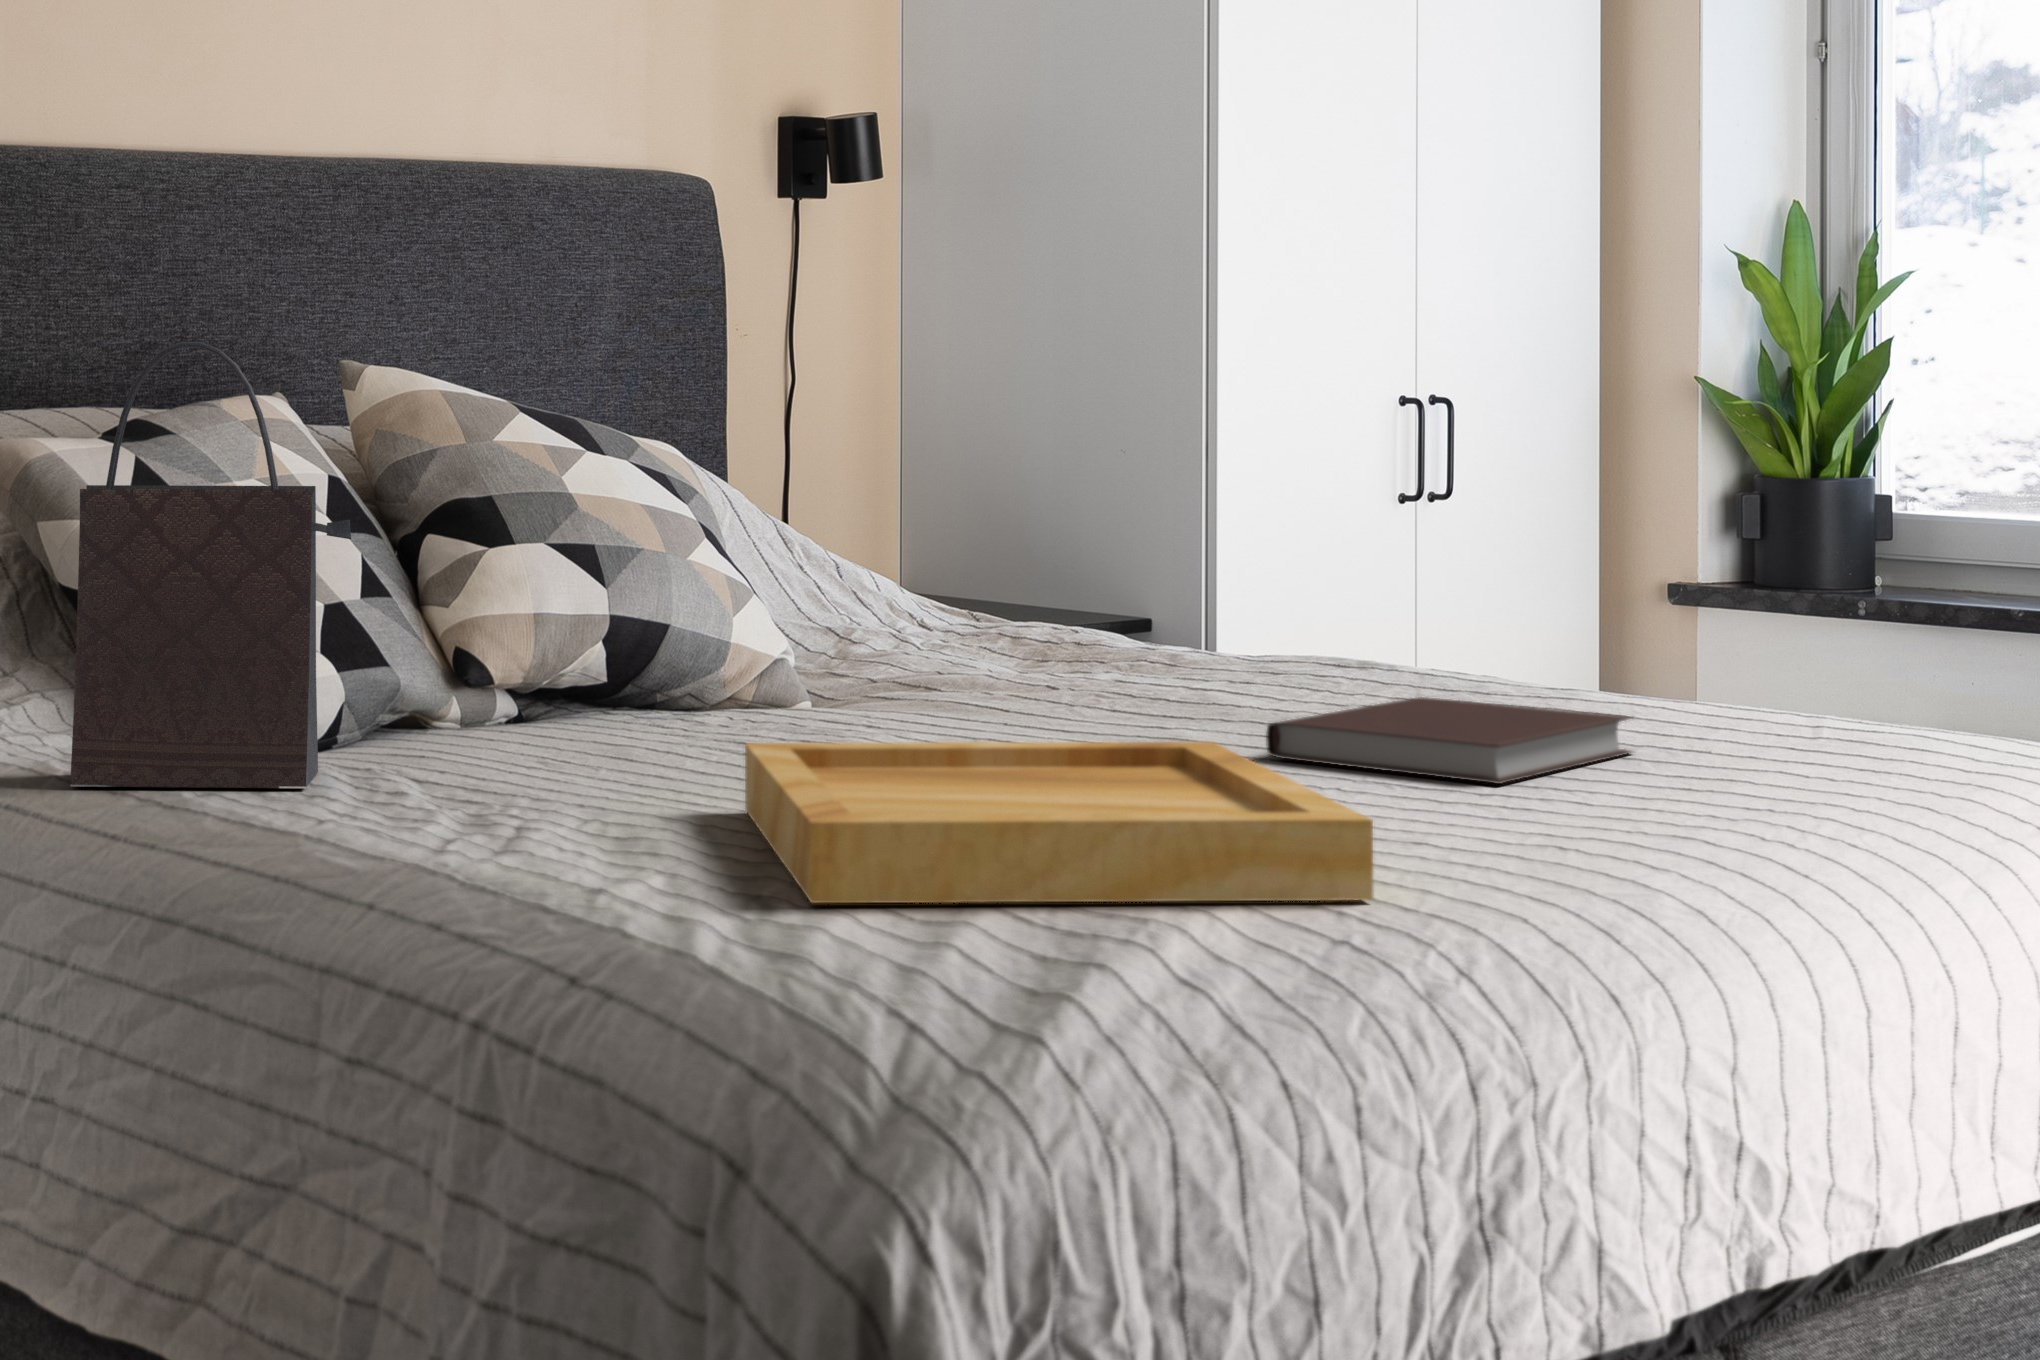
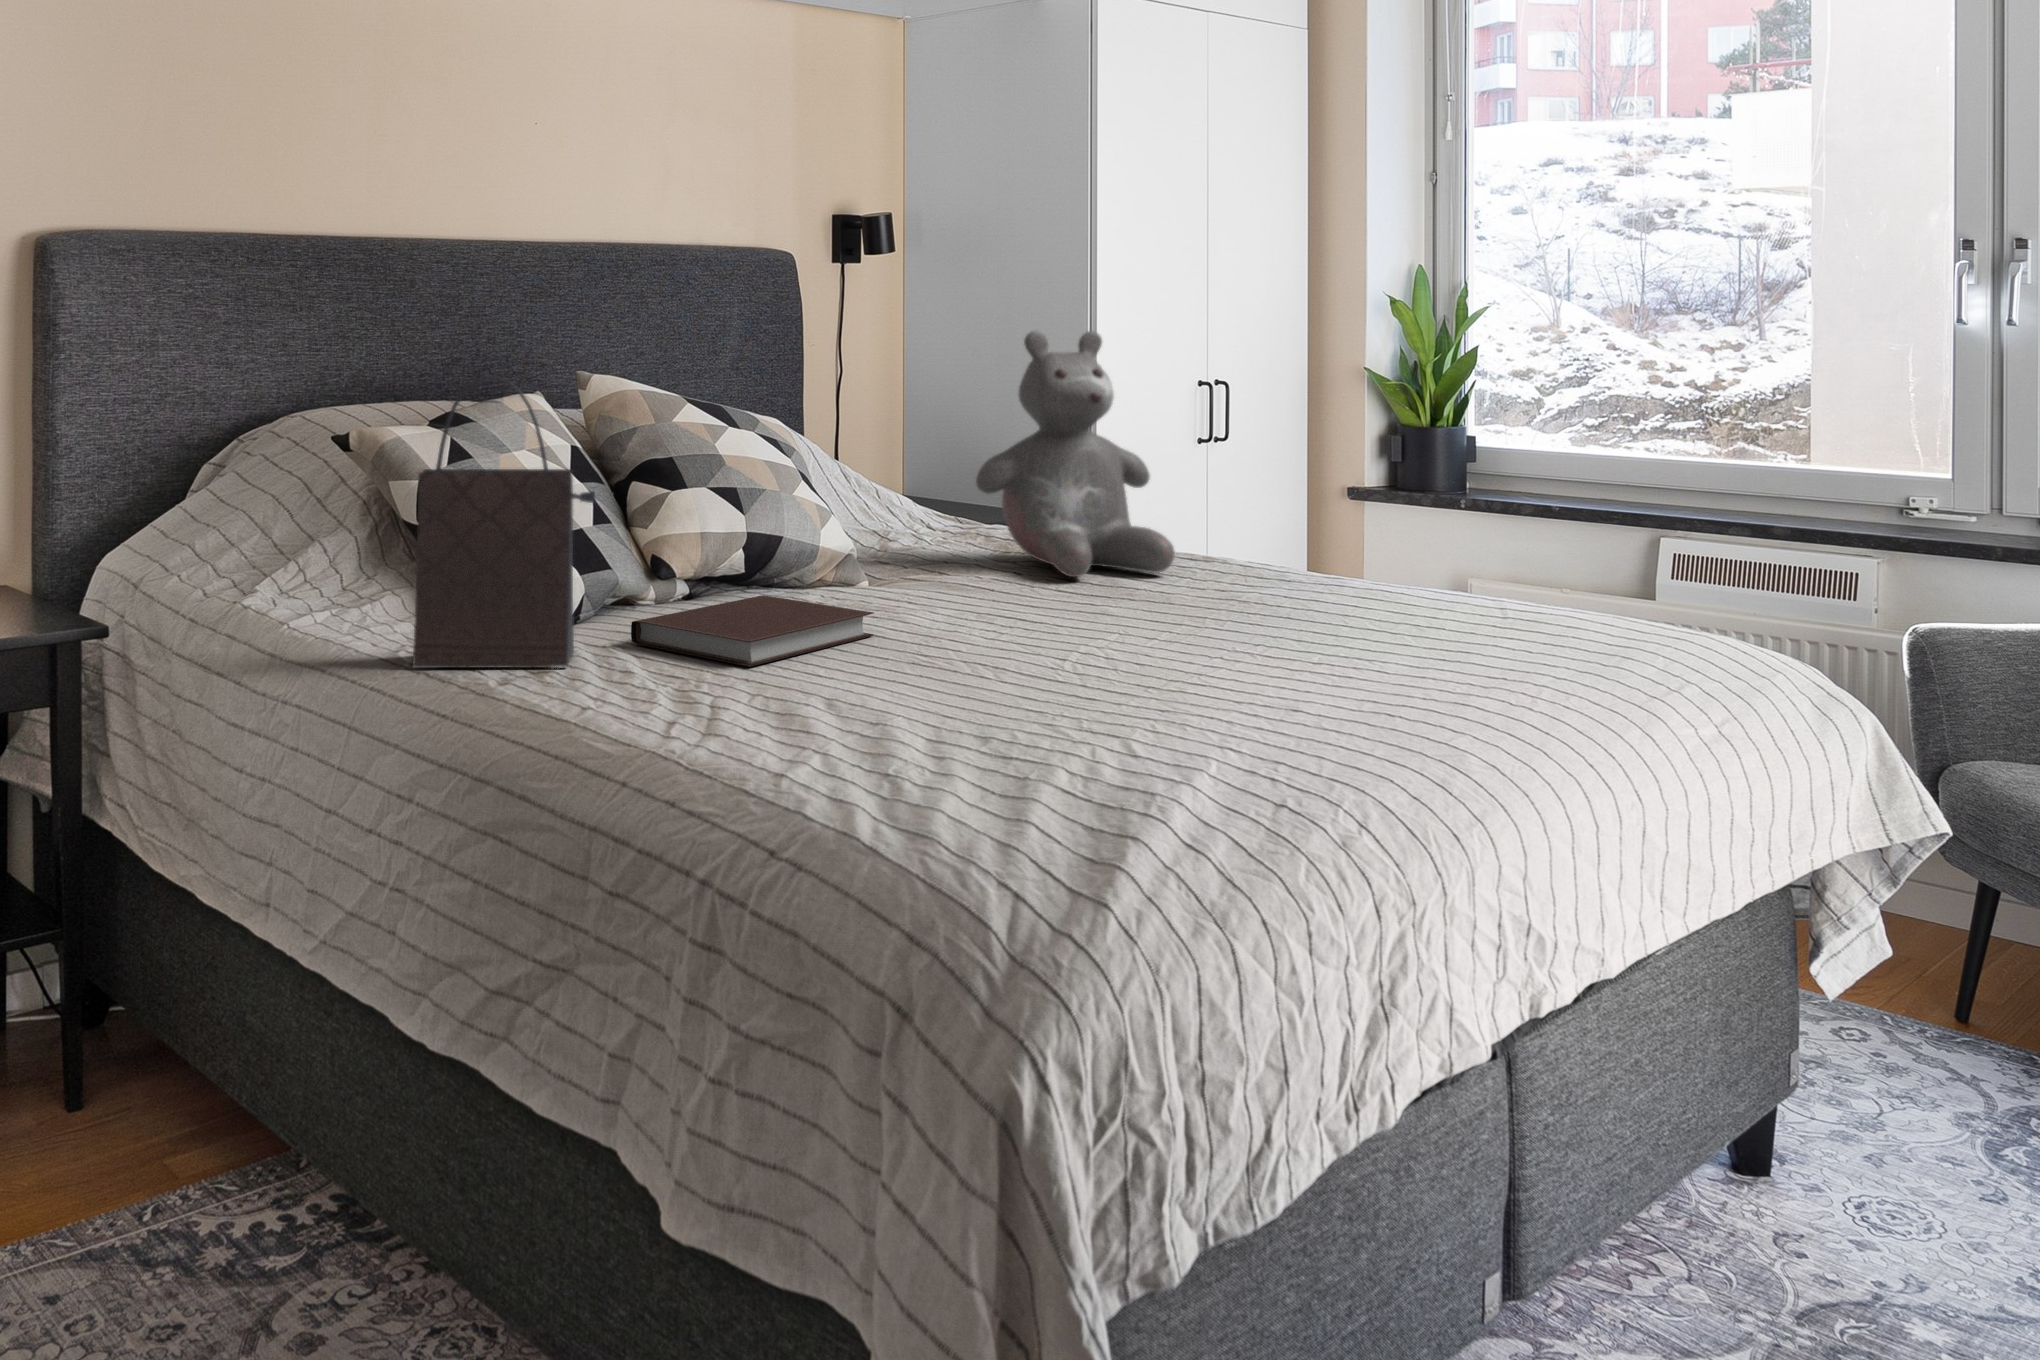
teddy bear: none [984,294,1309,692] -> present [976,331,1175,577]
notebook: present [1266,697,1633,784] -> present [631,596,874,667]
tray: present [745,742,1373,903] -> none [855,634,1288,774]

